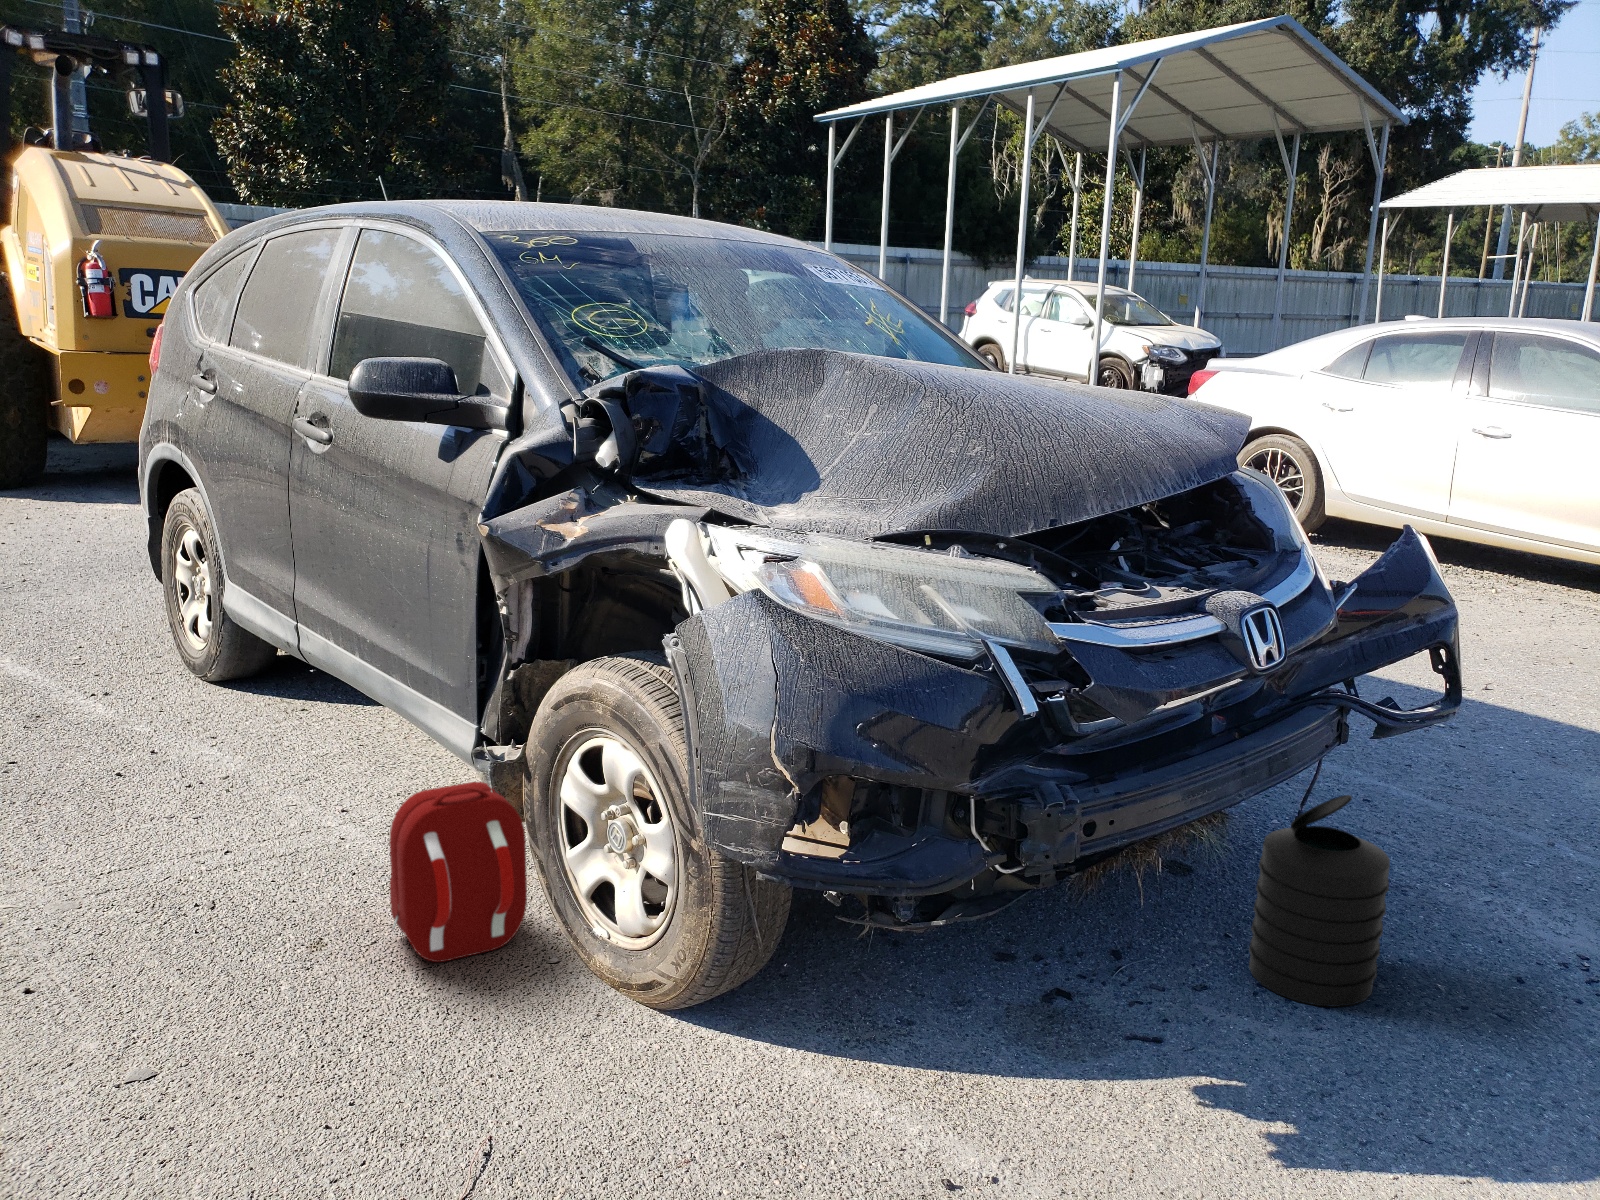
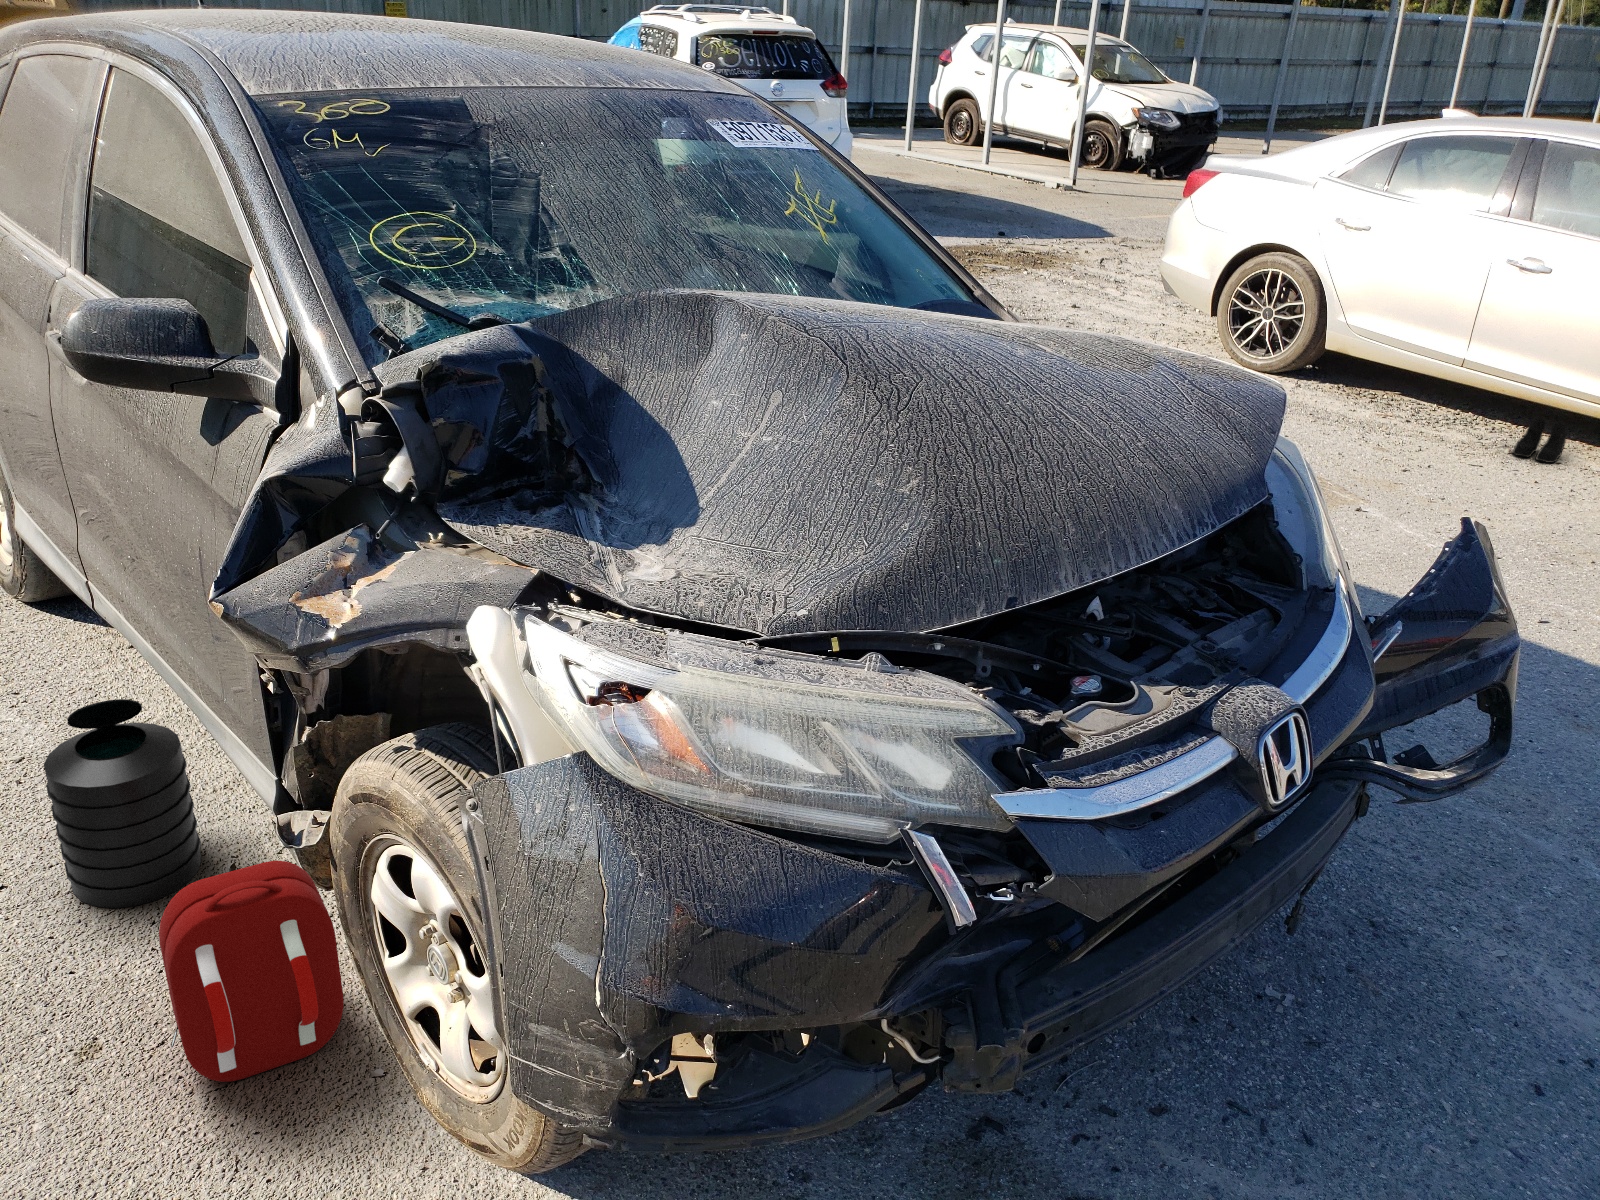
boots: none [1499,561,1547,600] -> present [1513,417,1568,463]
trash can: present [1249,795,1390,1007] -> present [44,699,201,908]

